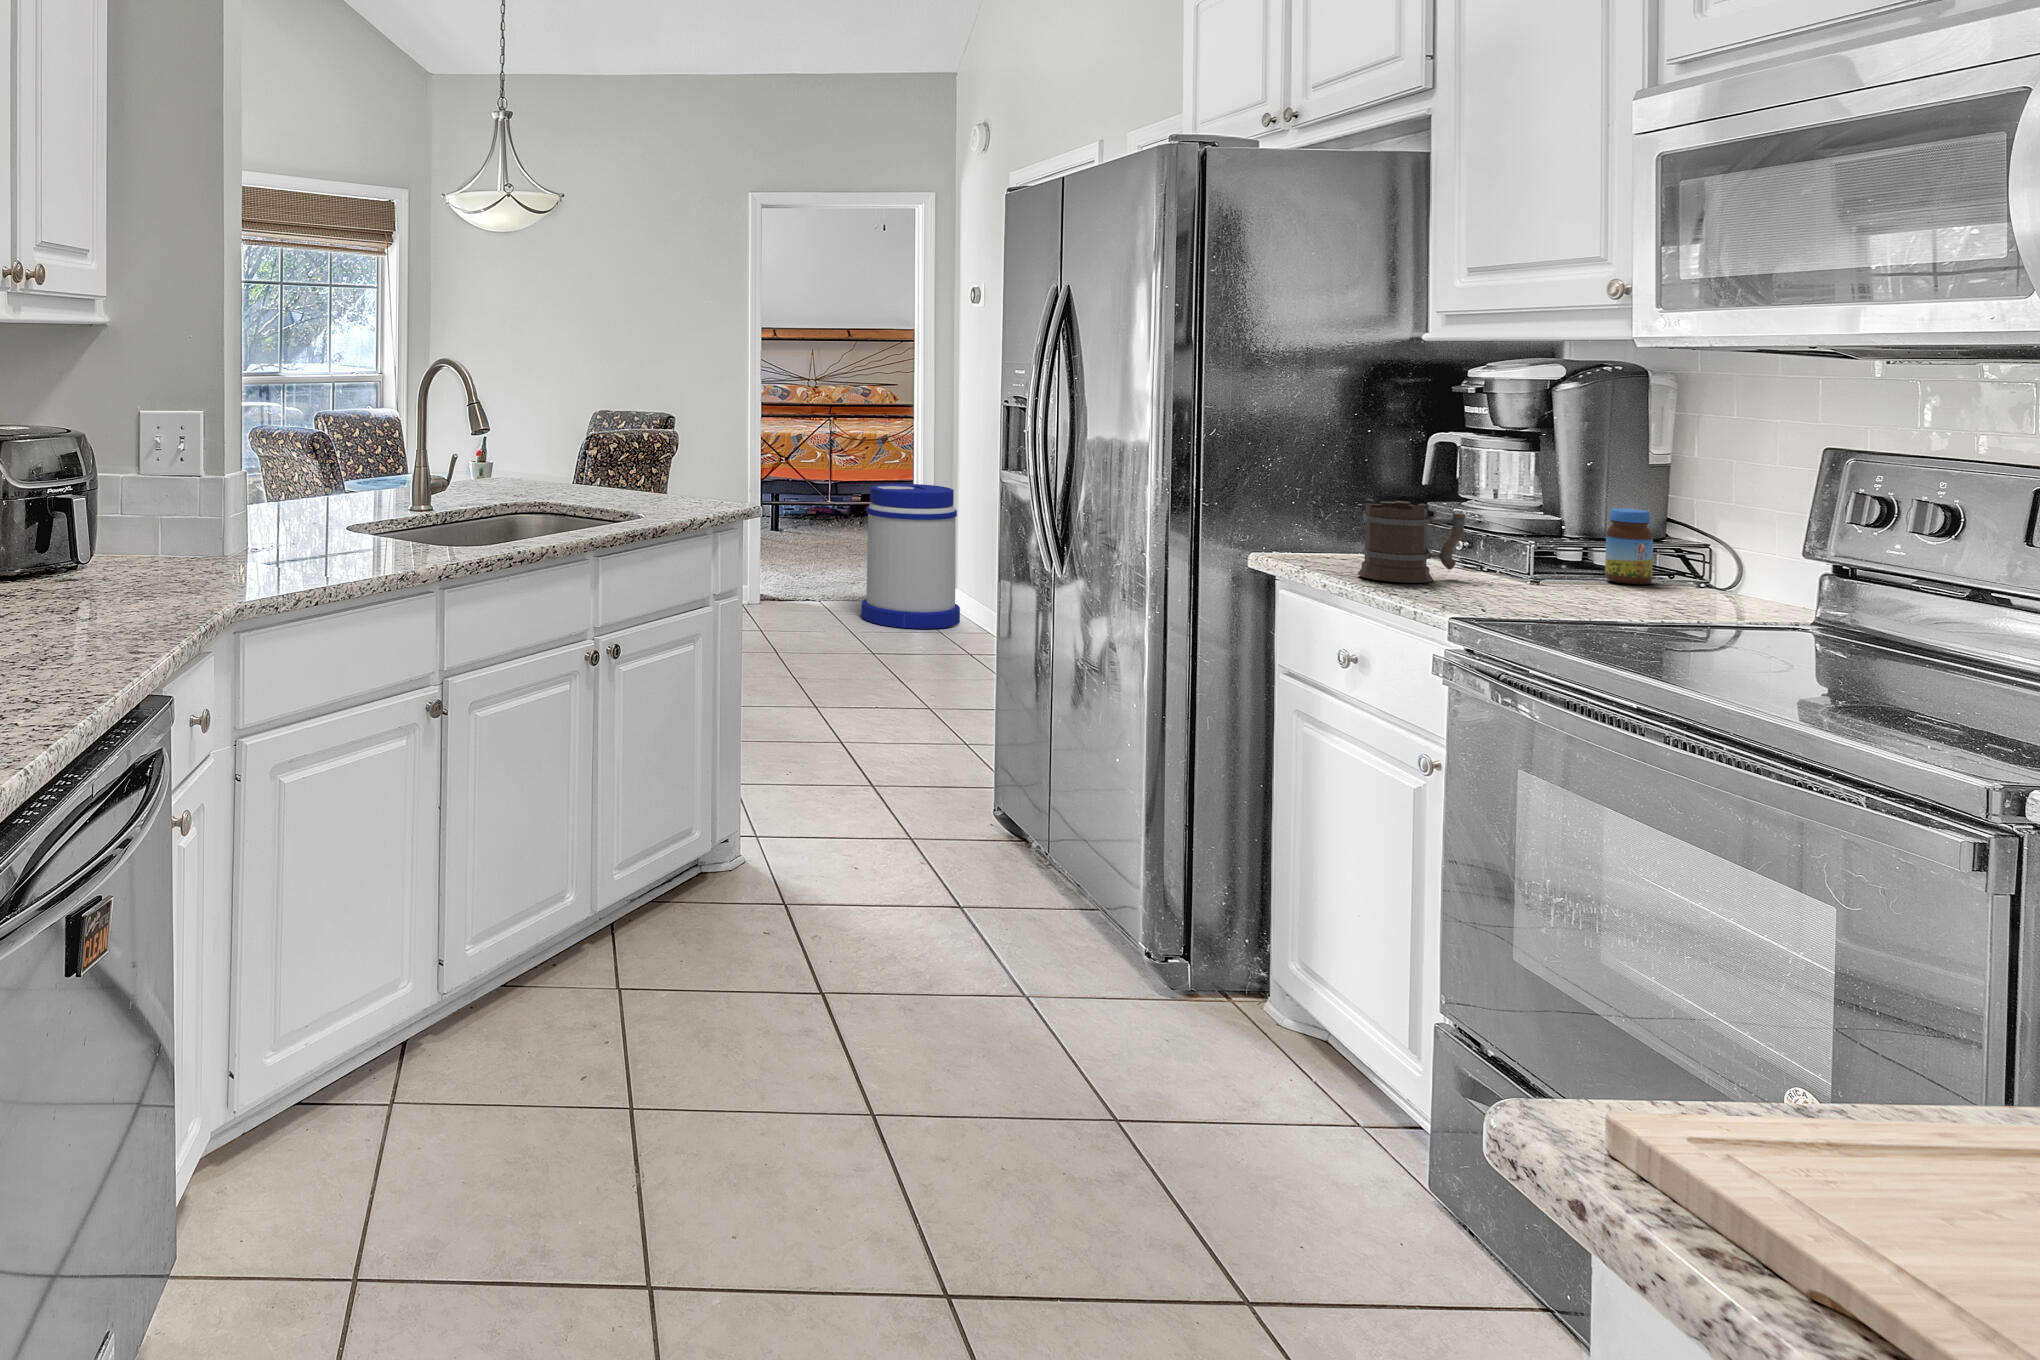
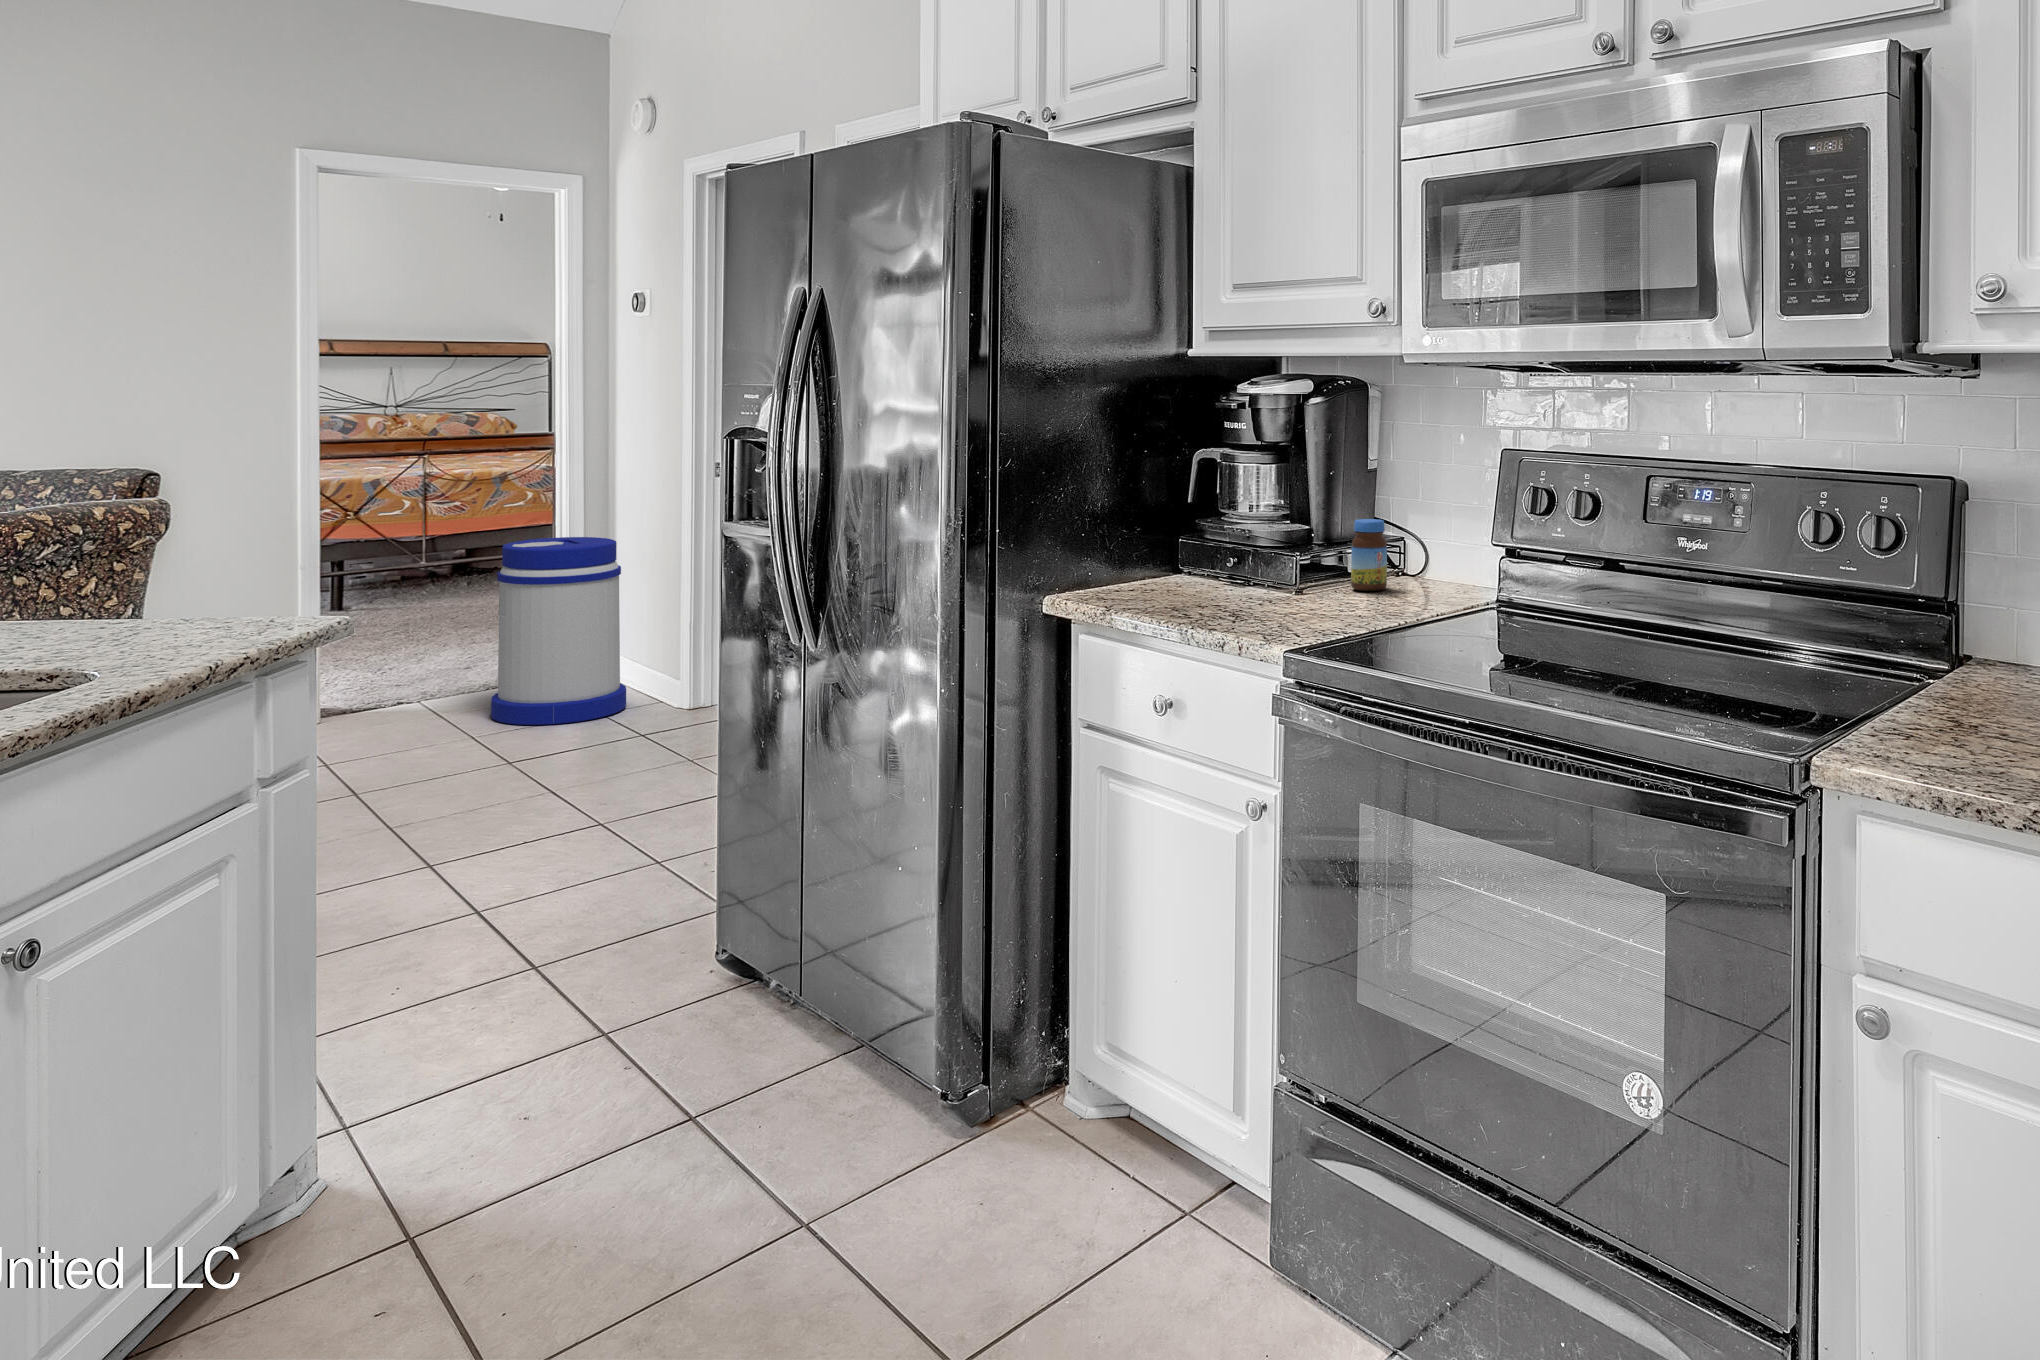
mug: present [1358,499,1466,583] -> none [1150,528,1243,614]

